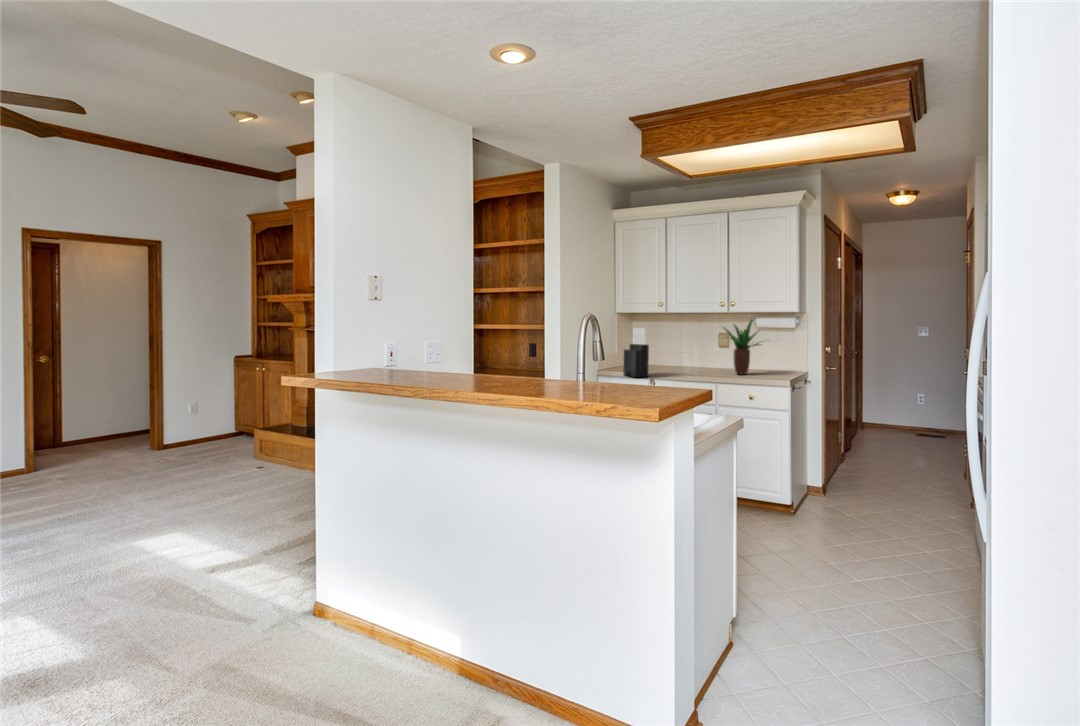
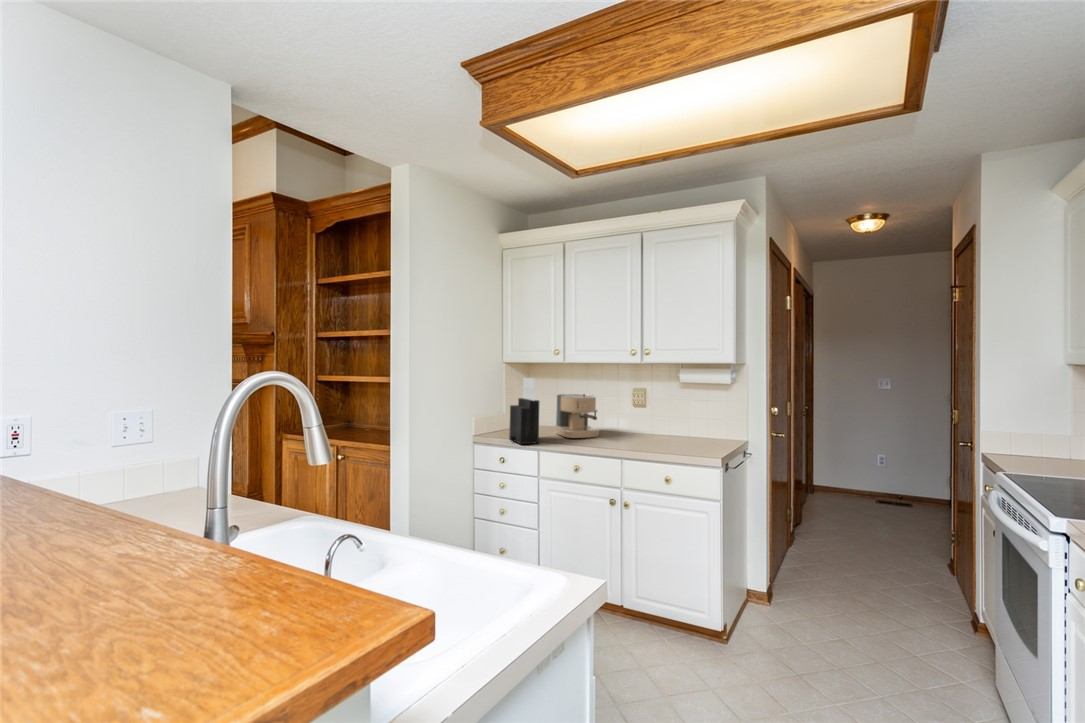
potted plant: present [724,320,760,374] -> none [634,369,698,444]
coffee maker: none [656,340,692,373] -> present [556,394,599,438]

